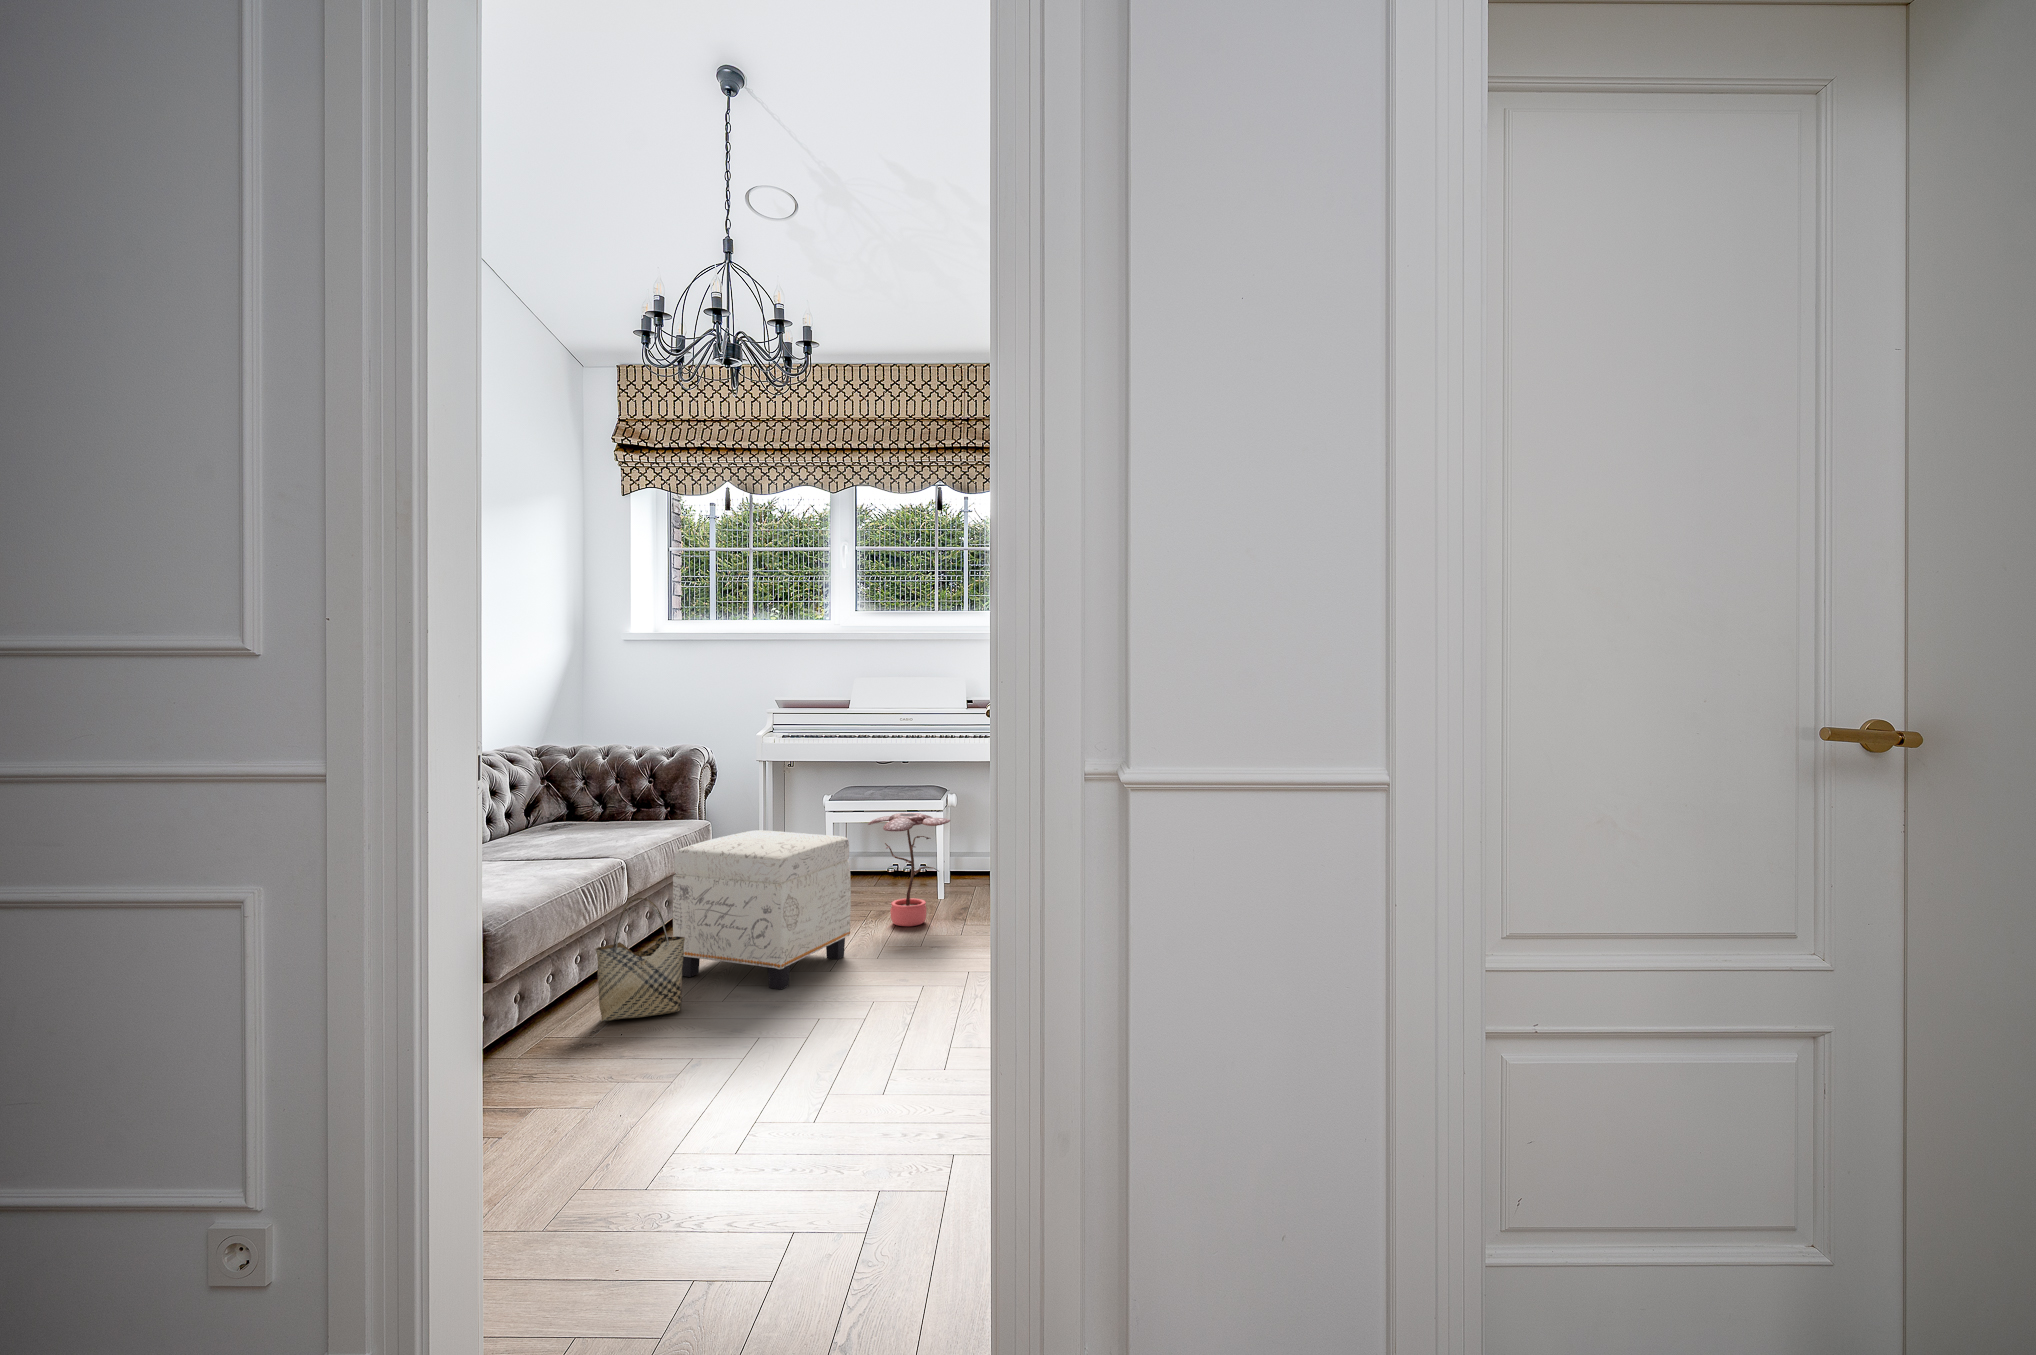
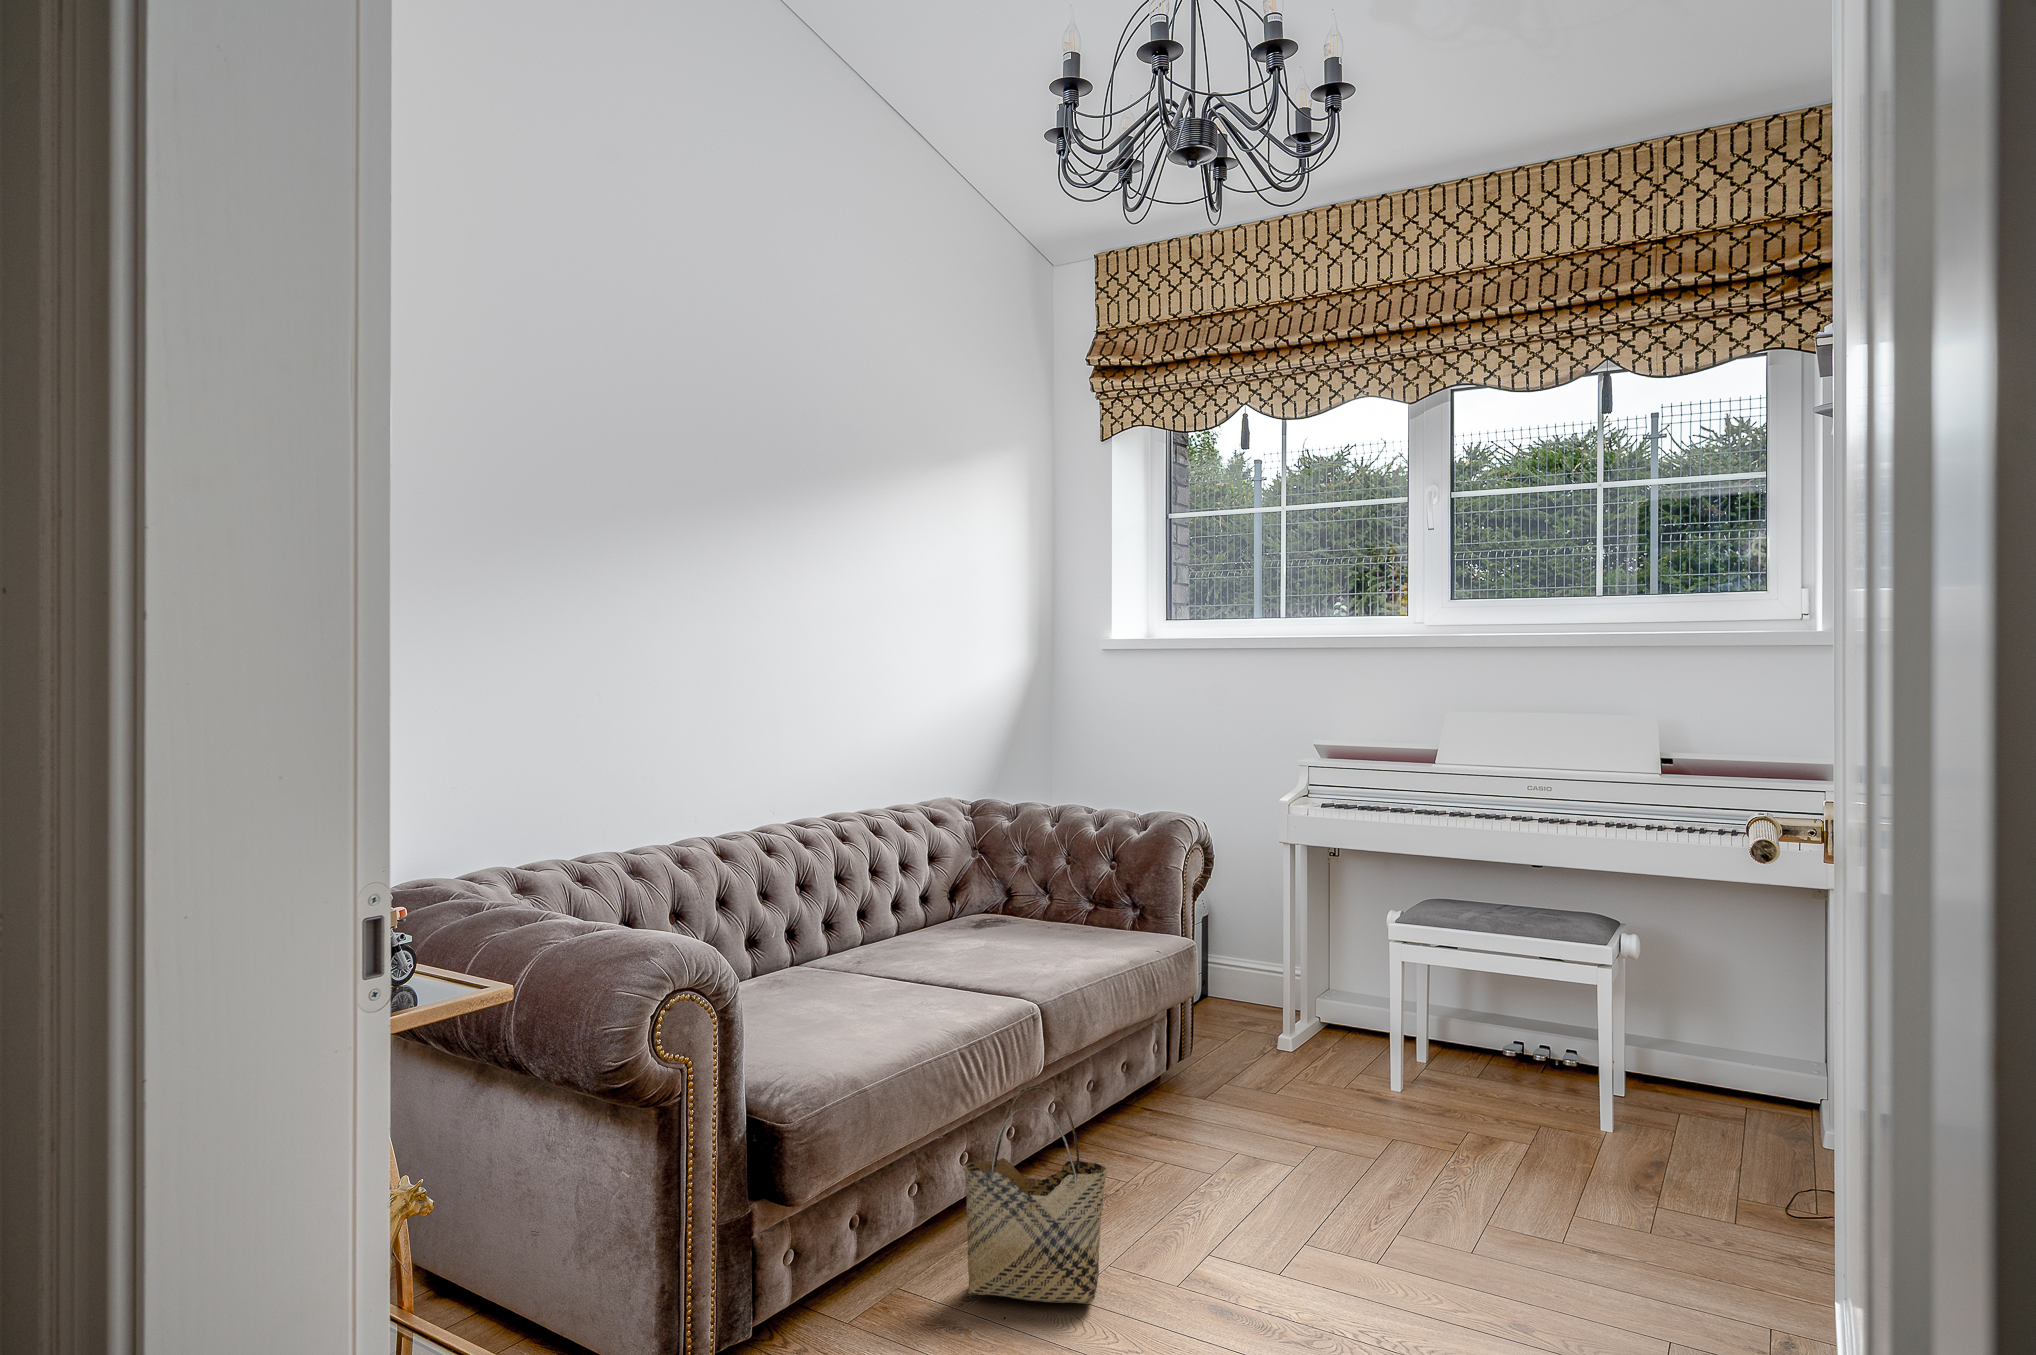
potted plant: present [868,813,950,926] -> none [1459,966,1628,1187]
ottoman: present [673,830,851,989] -> none [1106,974,1419,1294]

